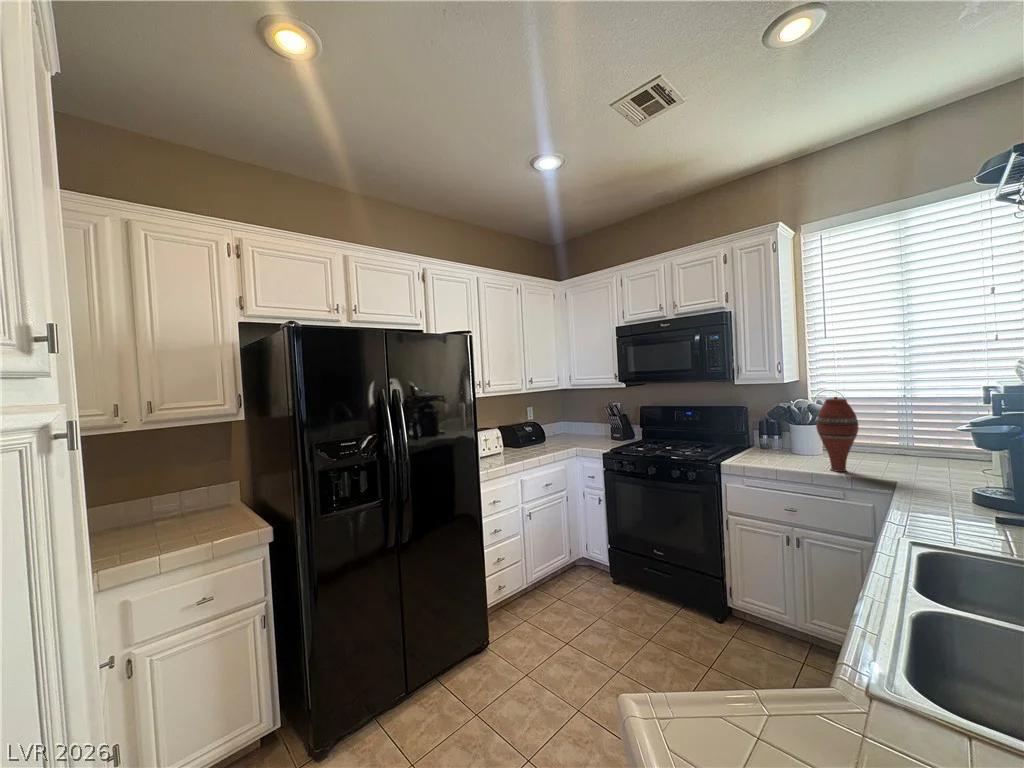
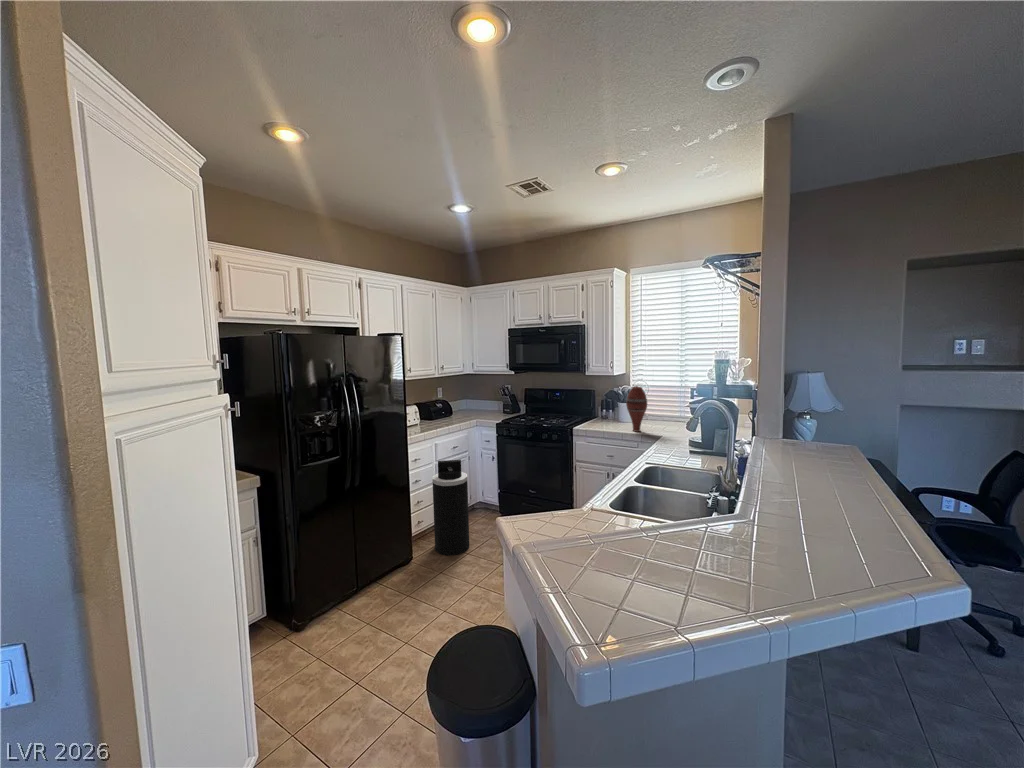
trash can: none [516,505,569,644] -> present [432,460,469,556]

